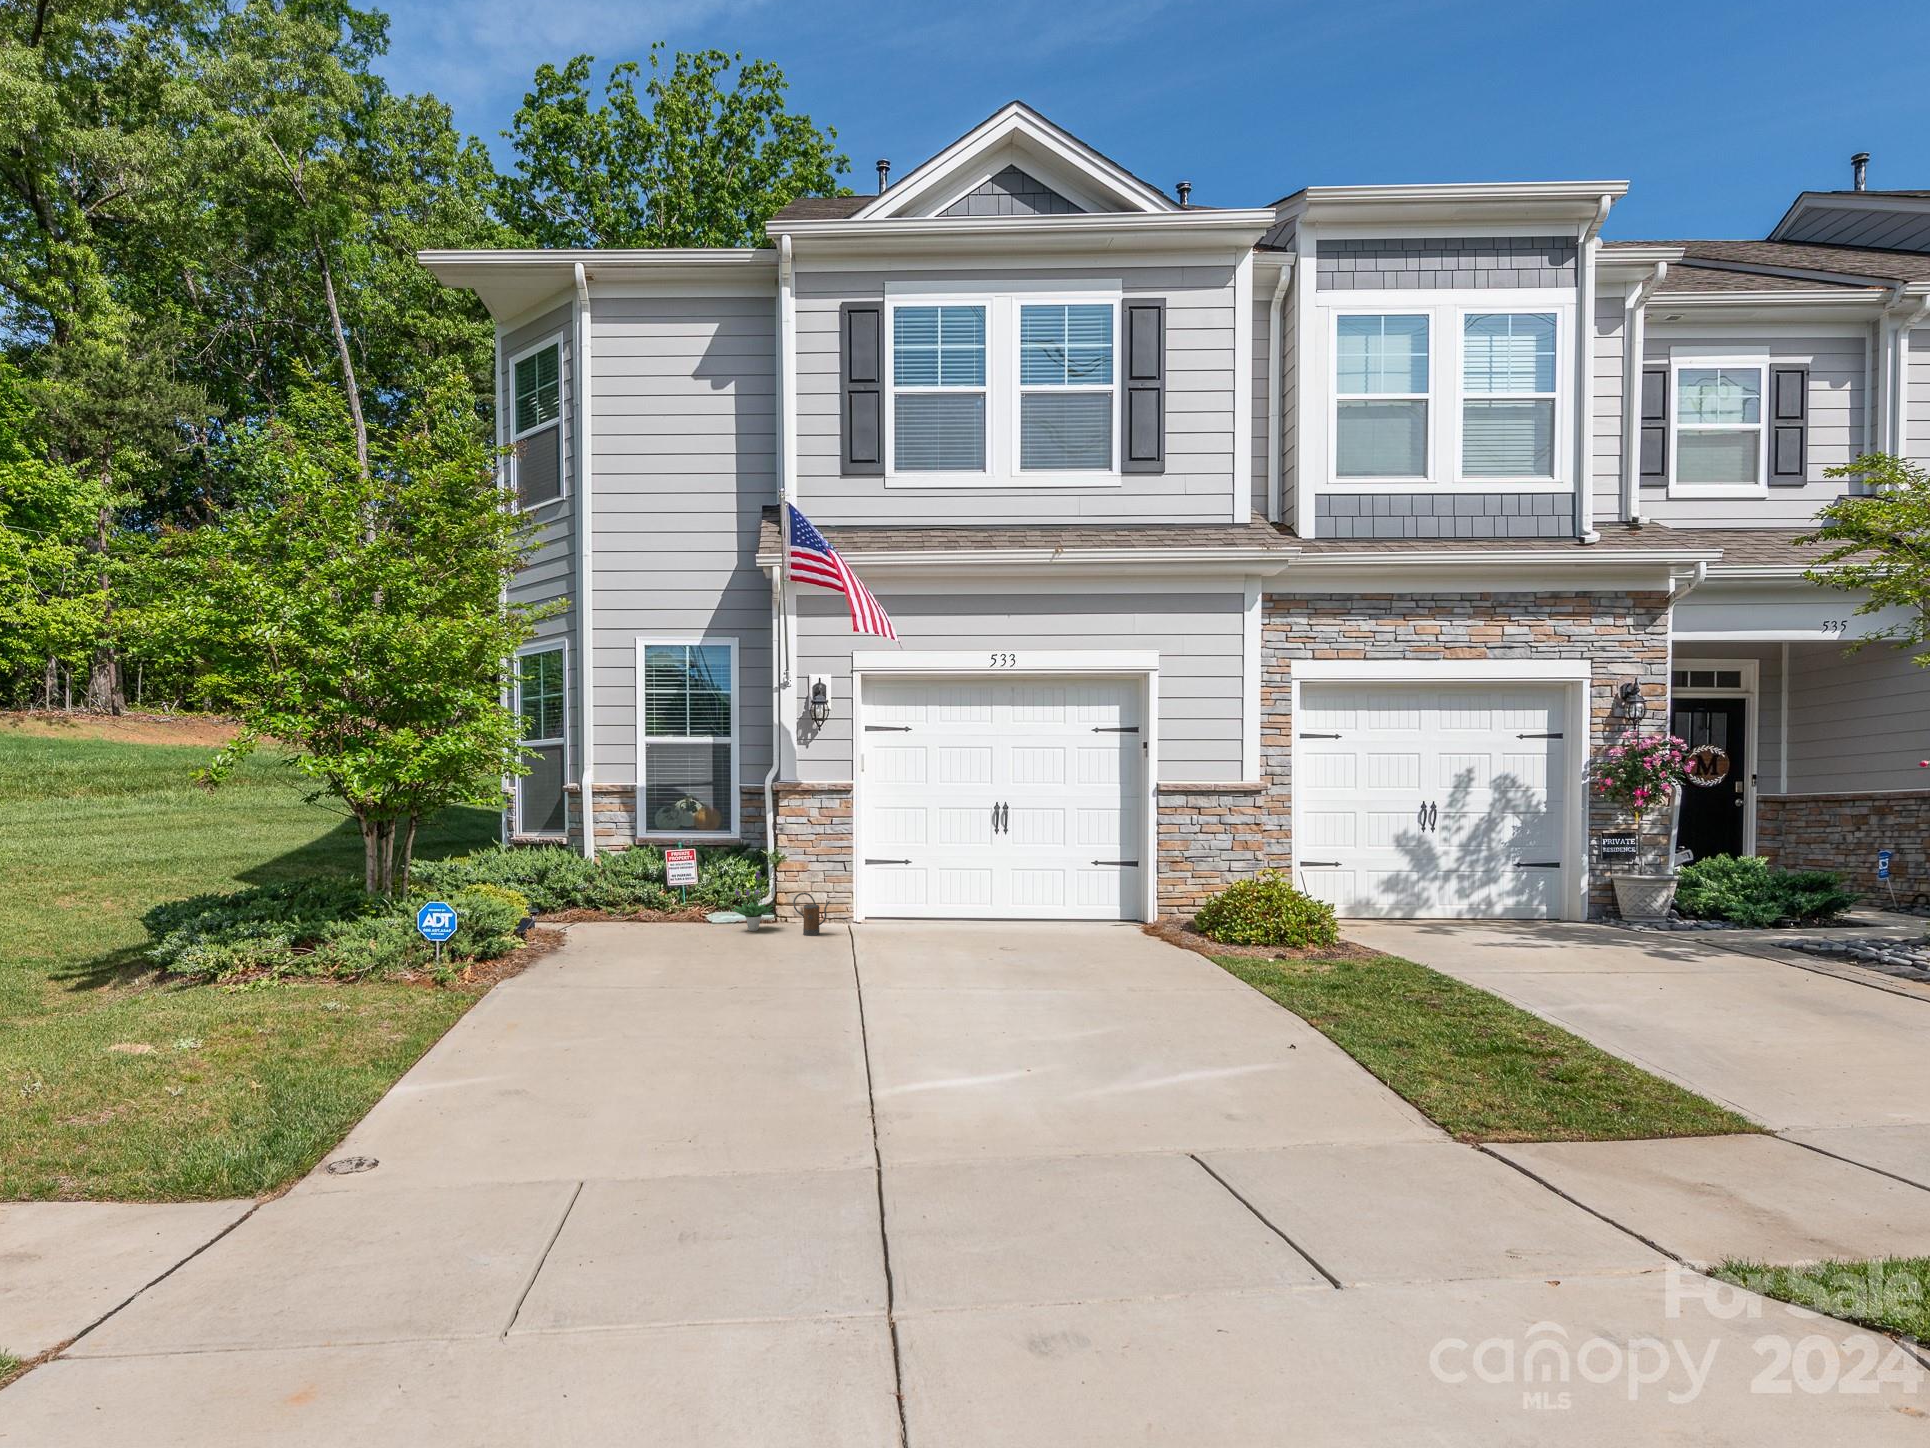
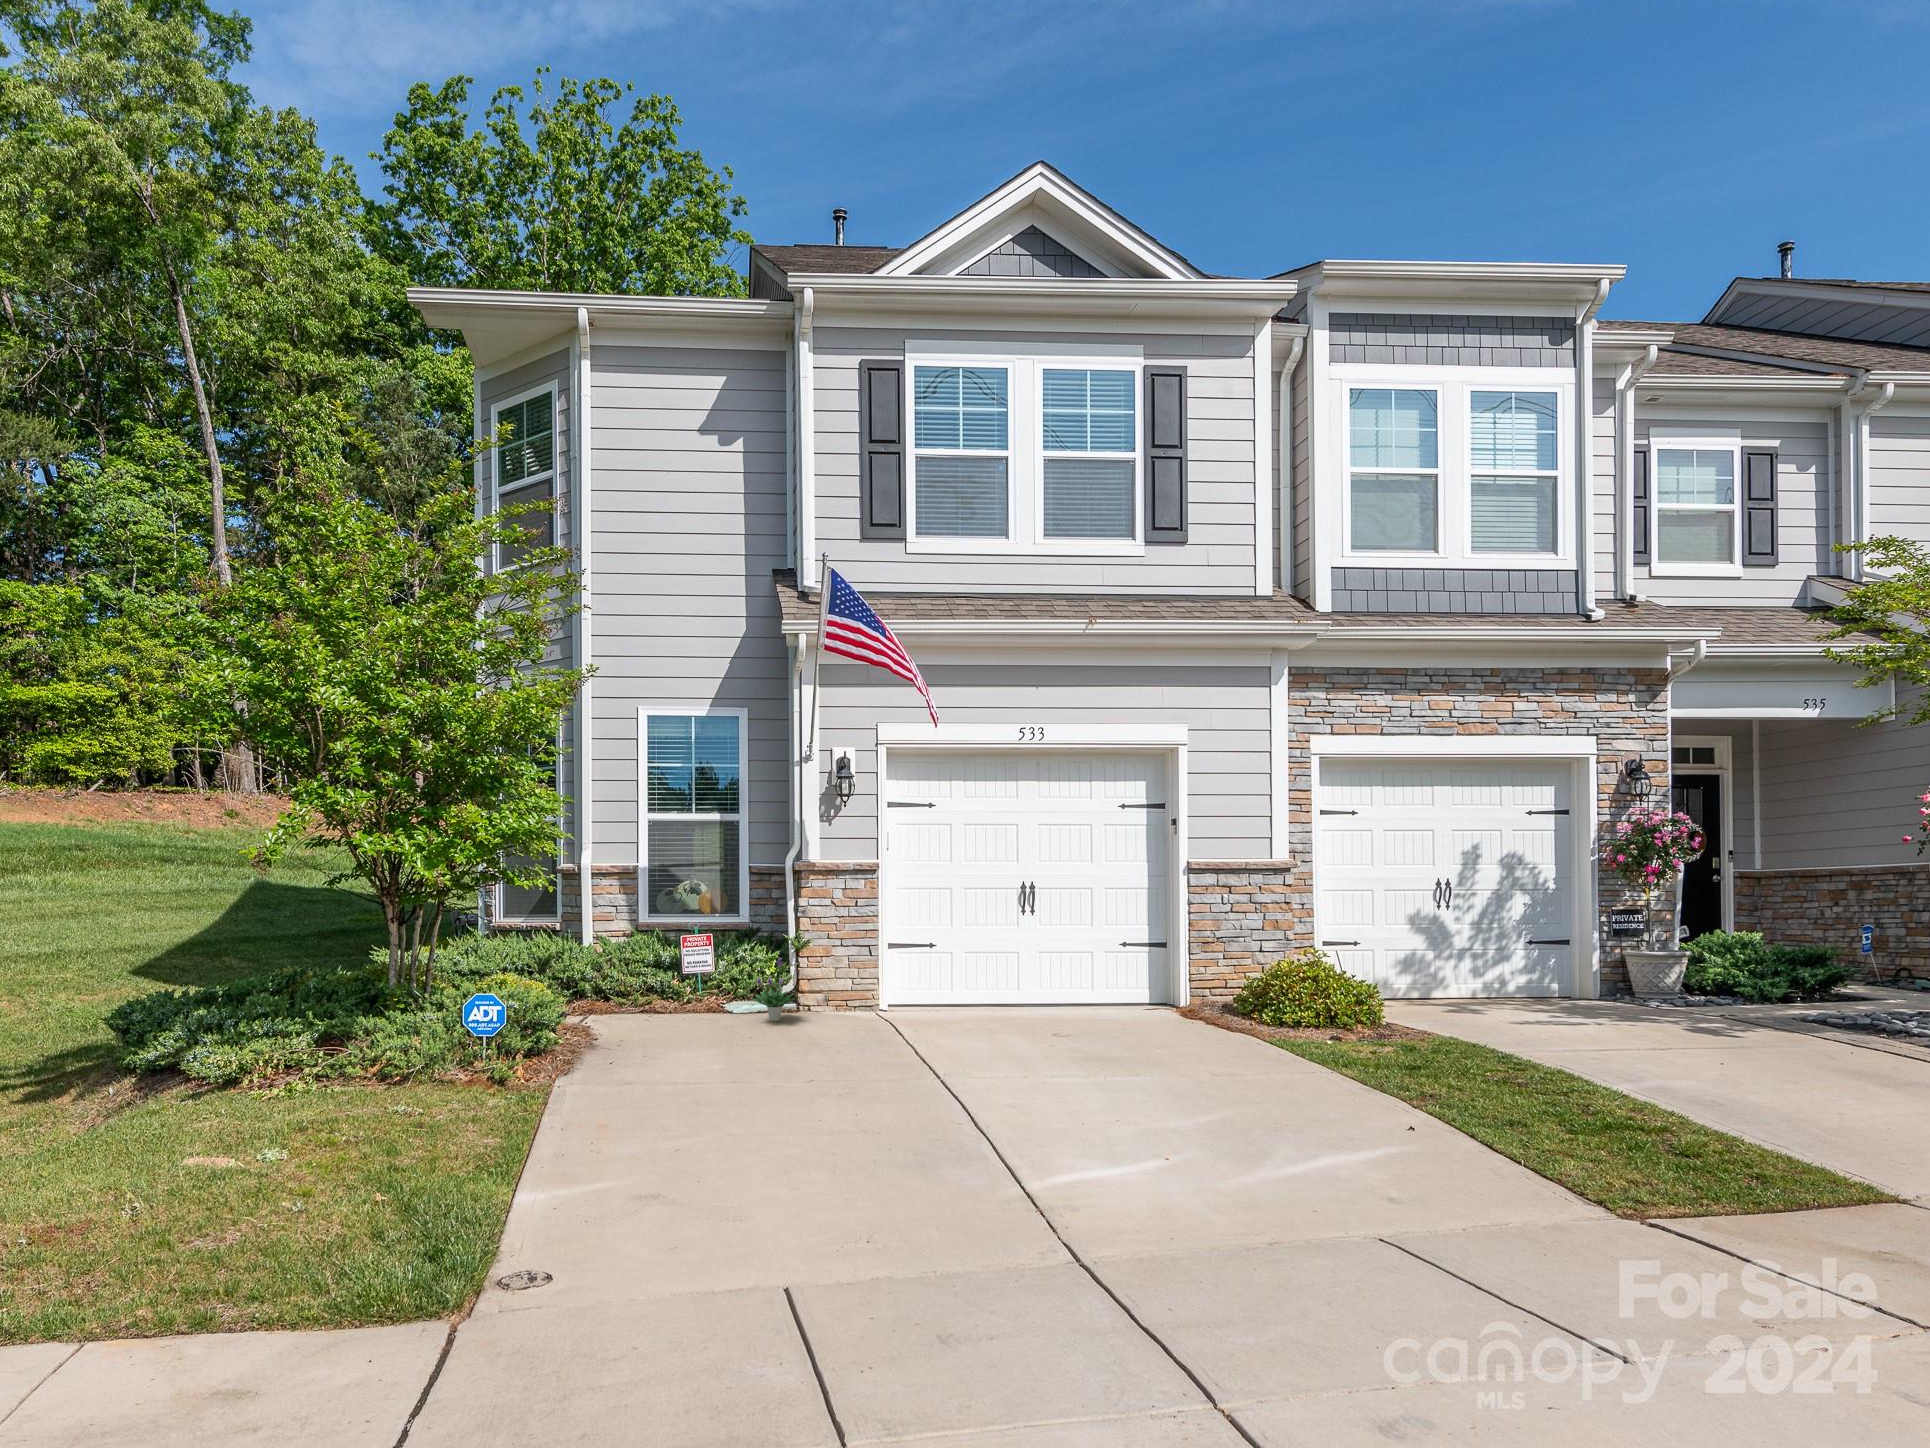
watering can: present [793,893,830,936] -> none [820,982,859,1027]

